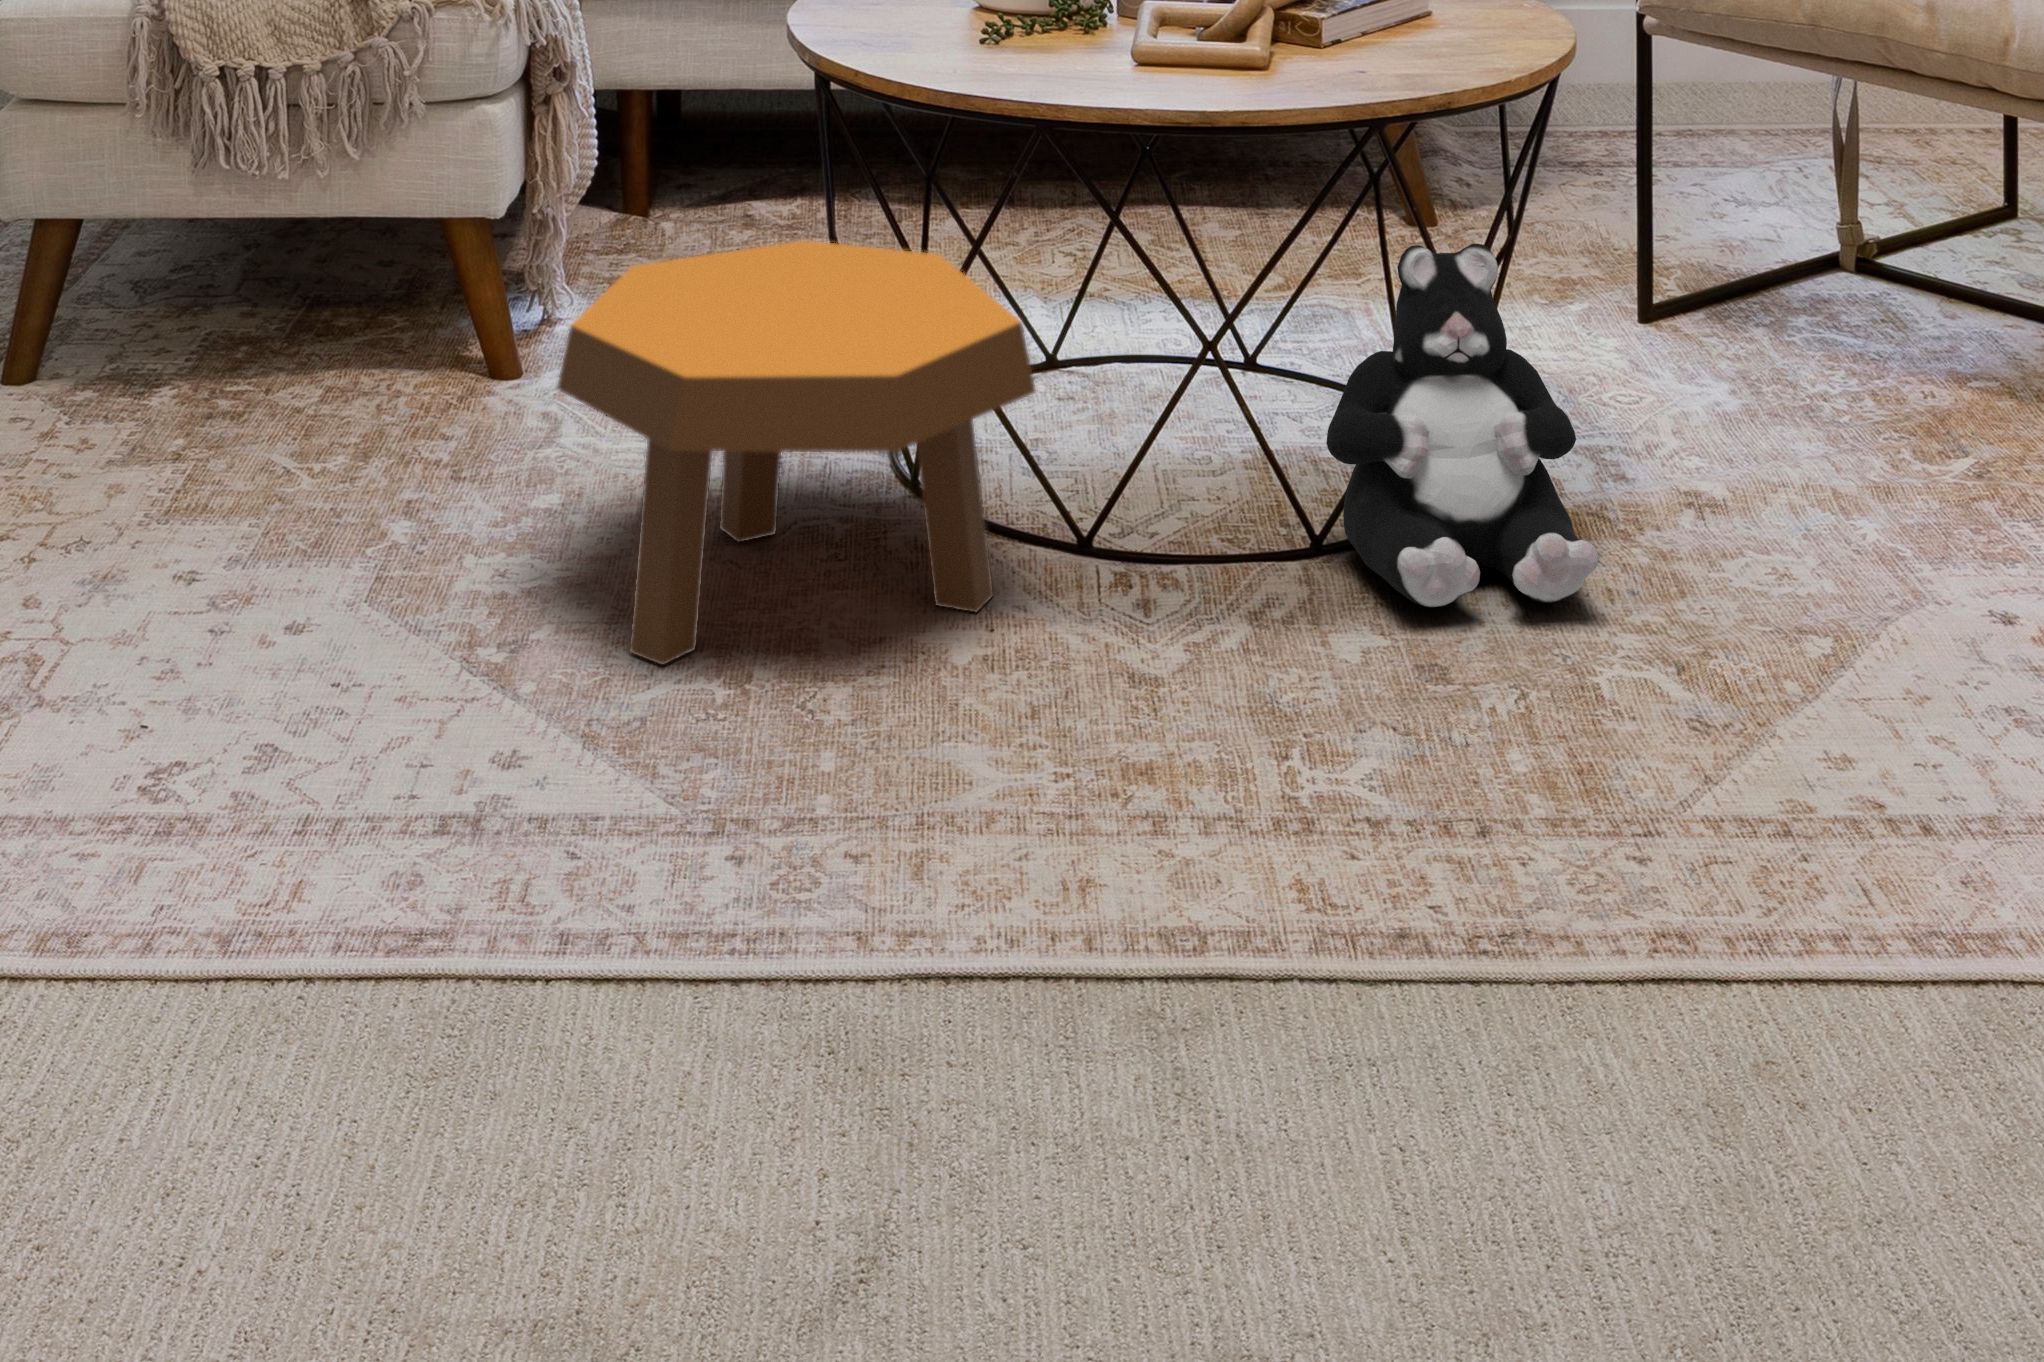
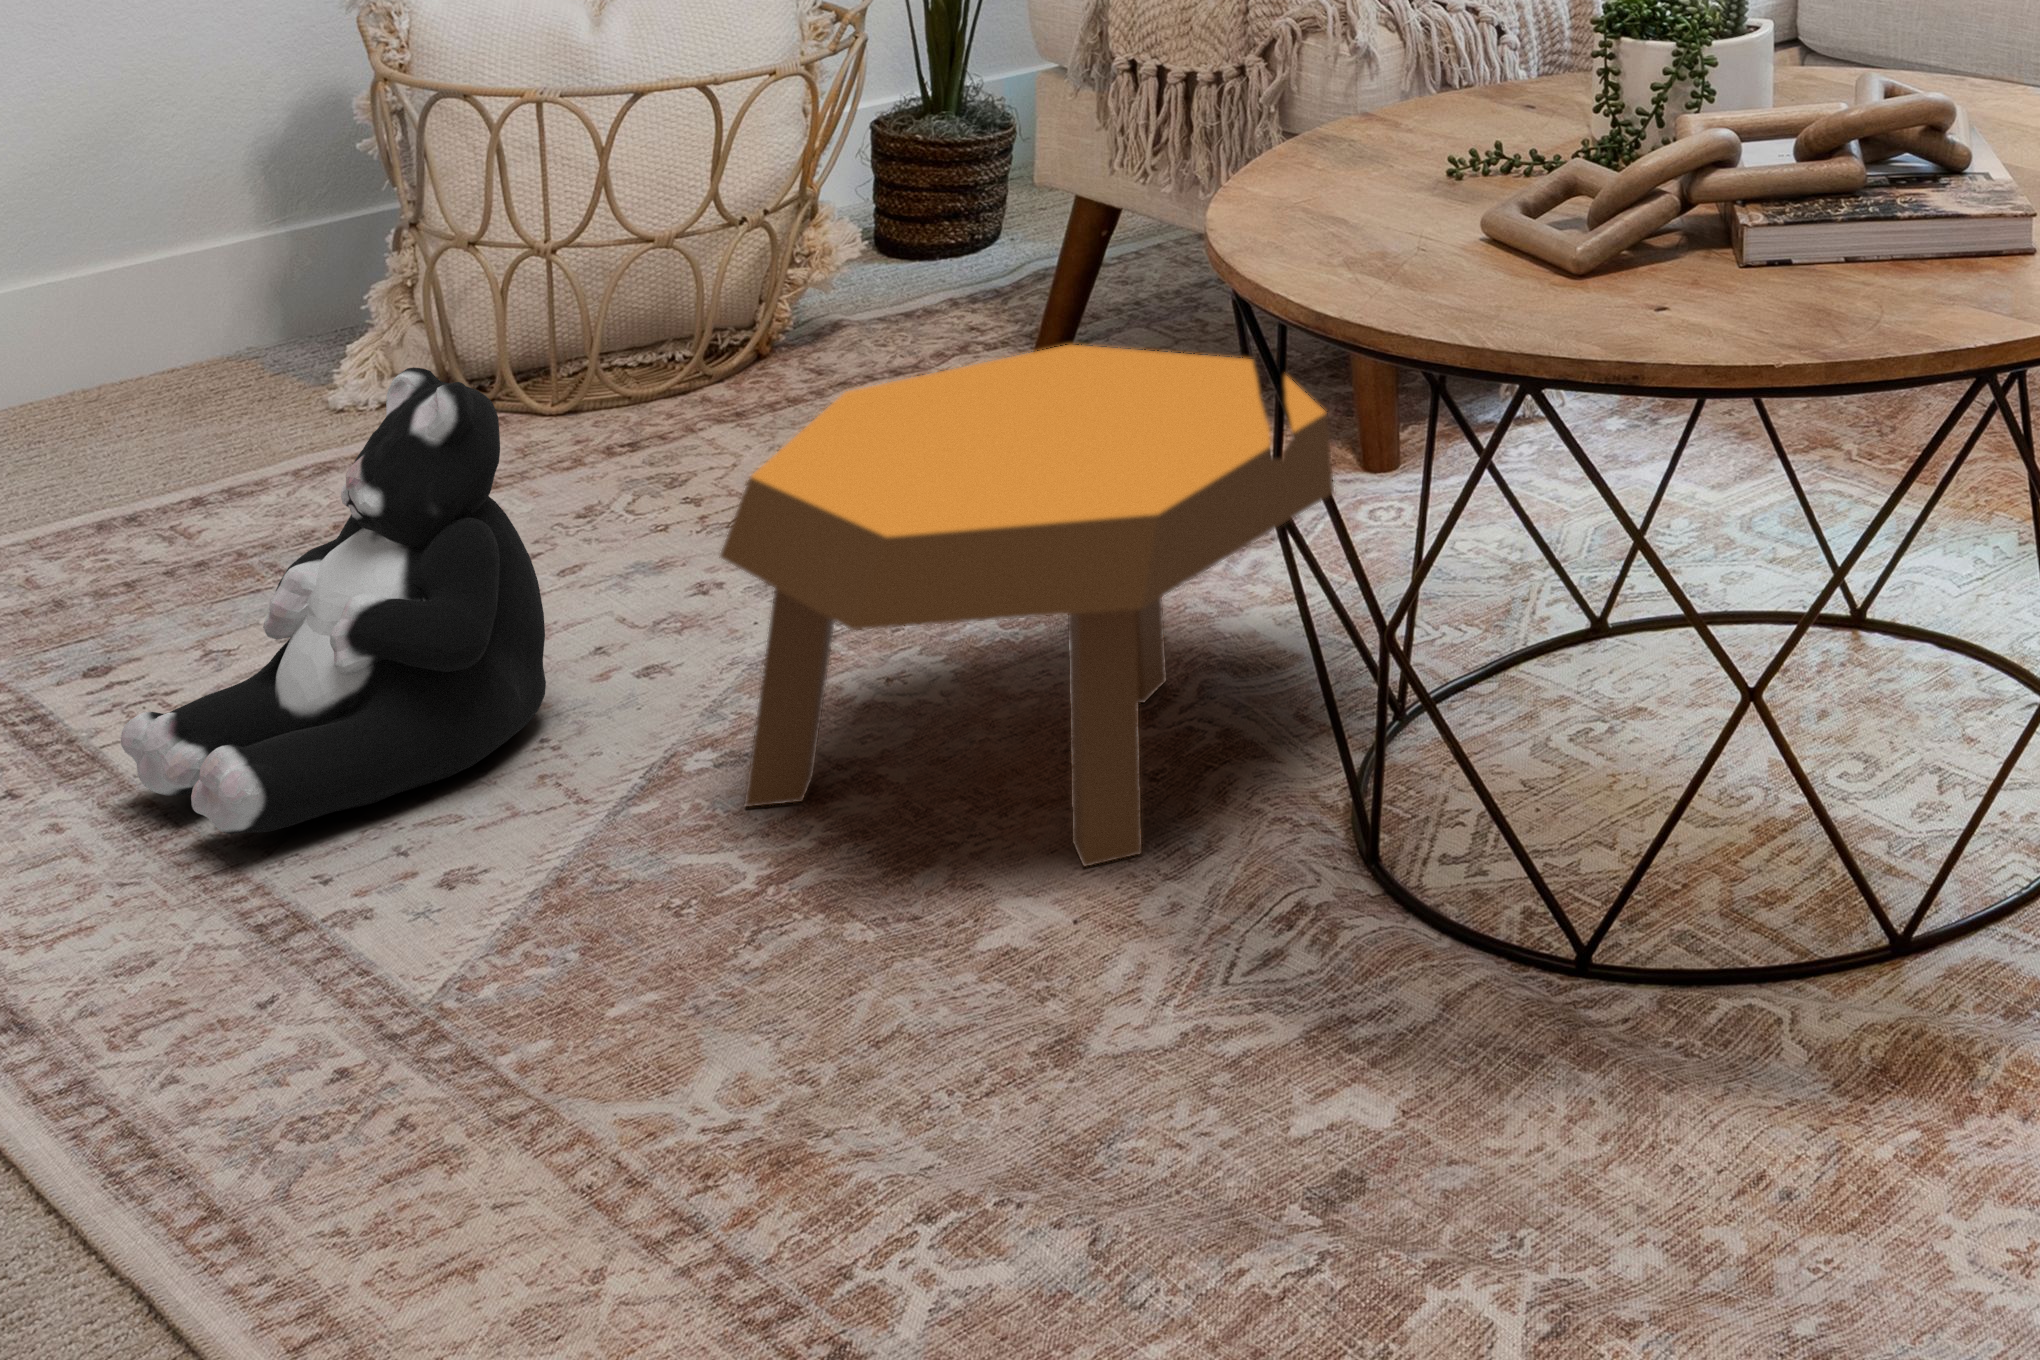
plush toy: present [1326,244,1599,607] -> present [121,367,546,834]

